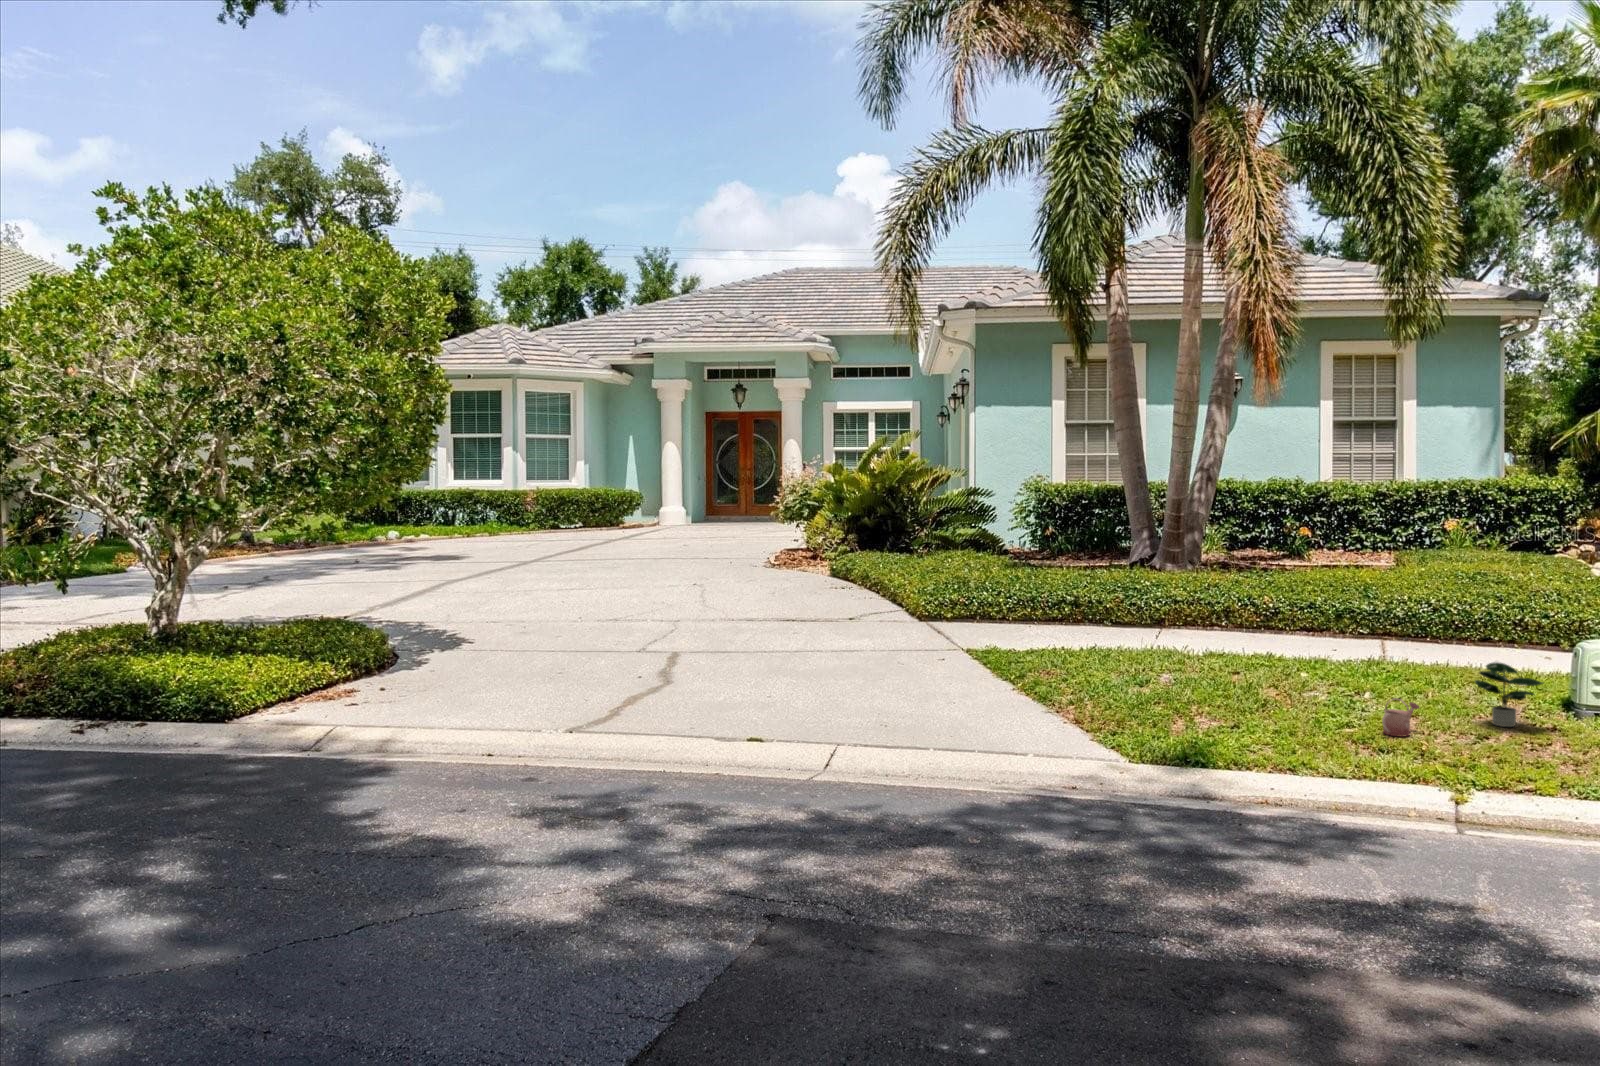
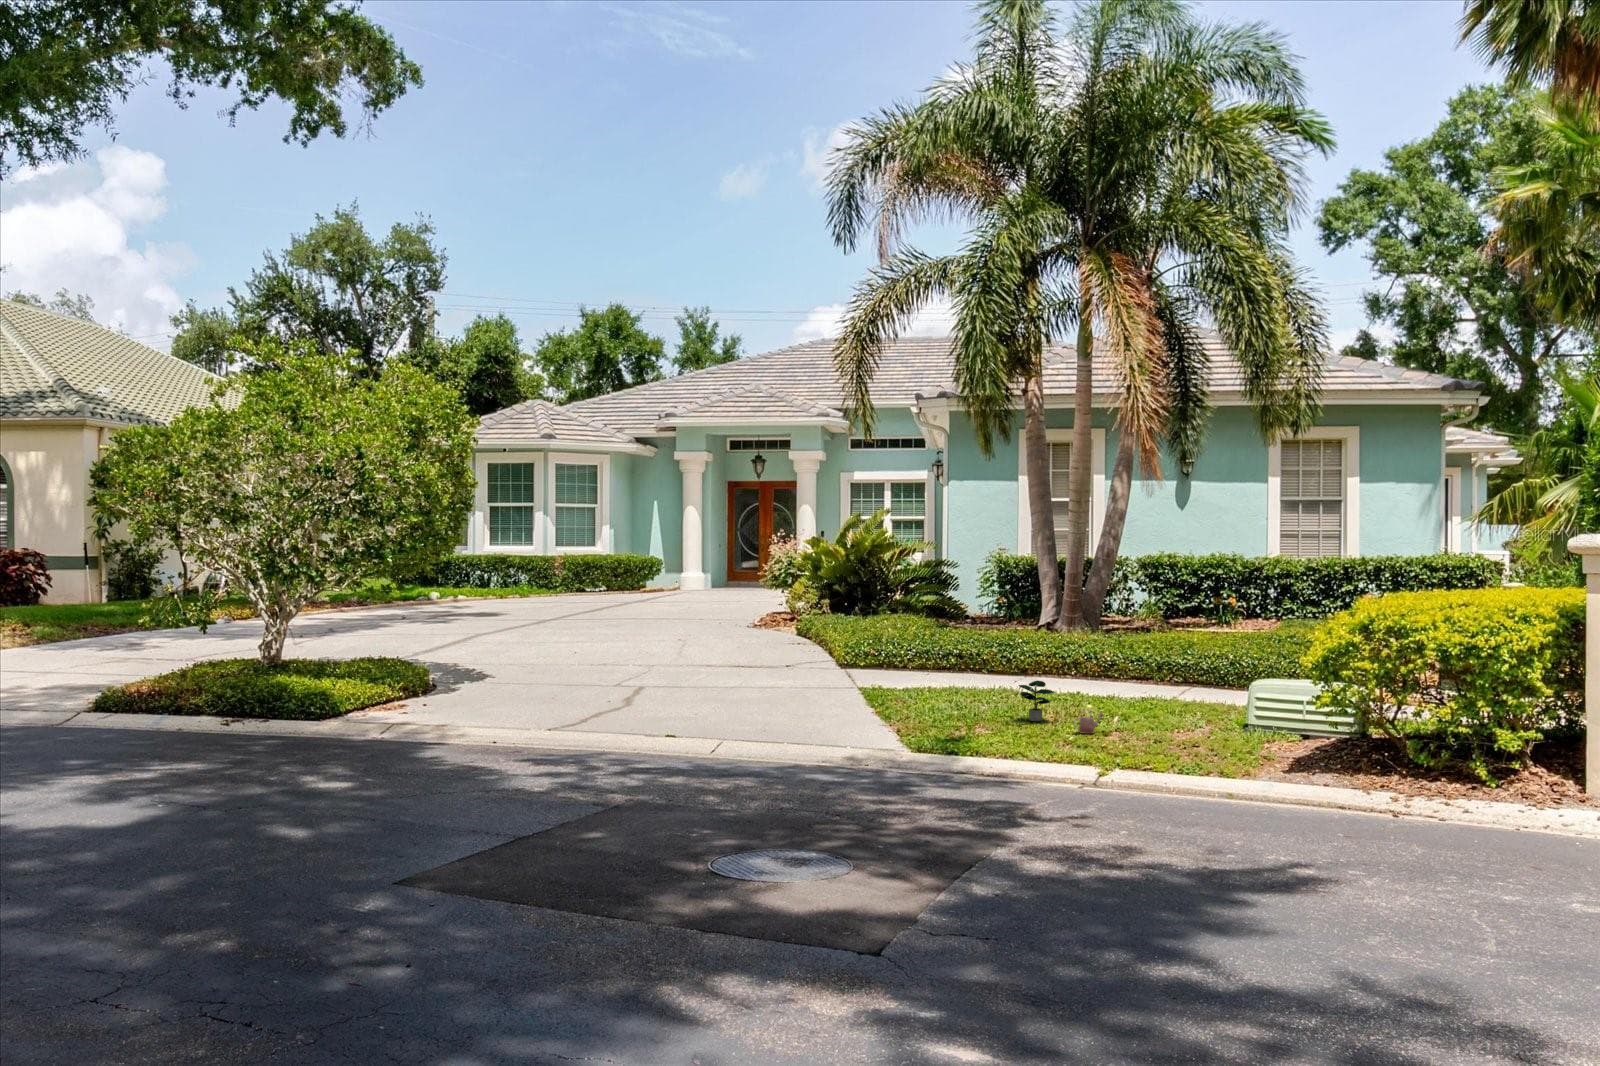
potted plant: present [1475,662,1543,727] -> present [1019,681,1055,721]

